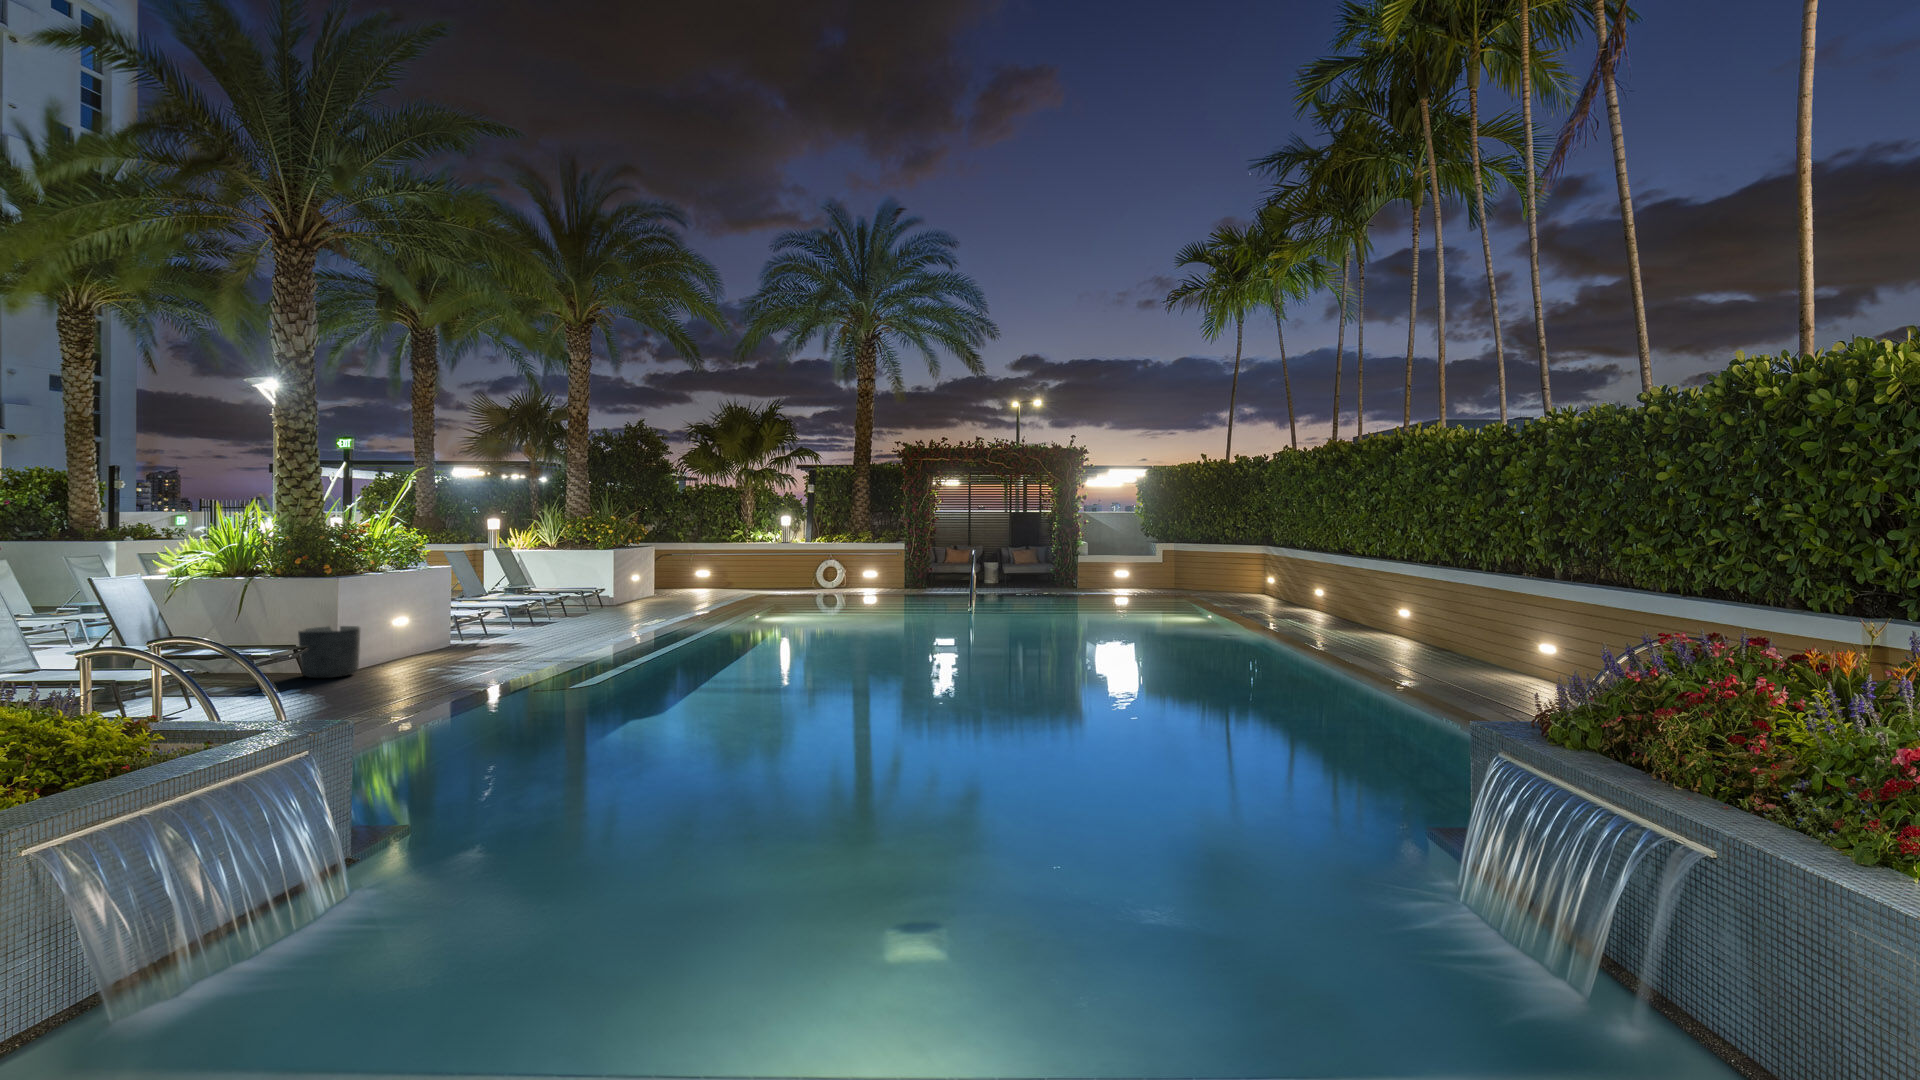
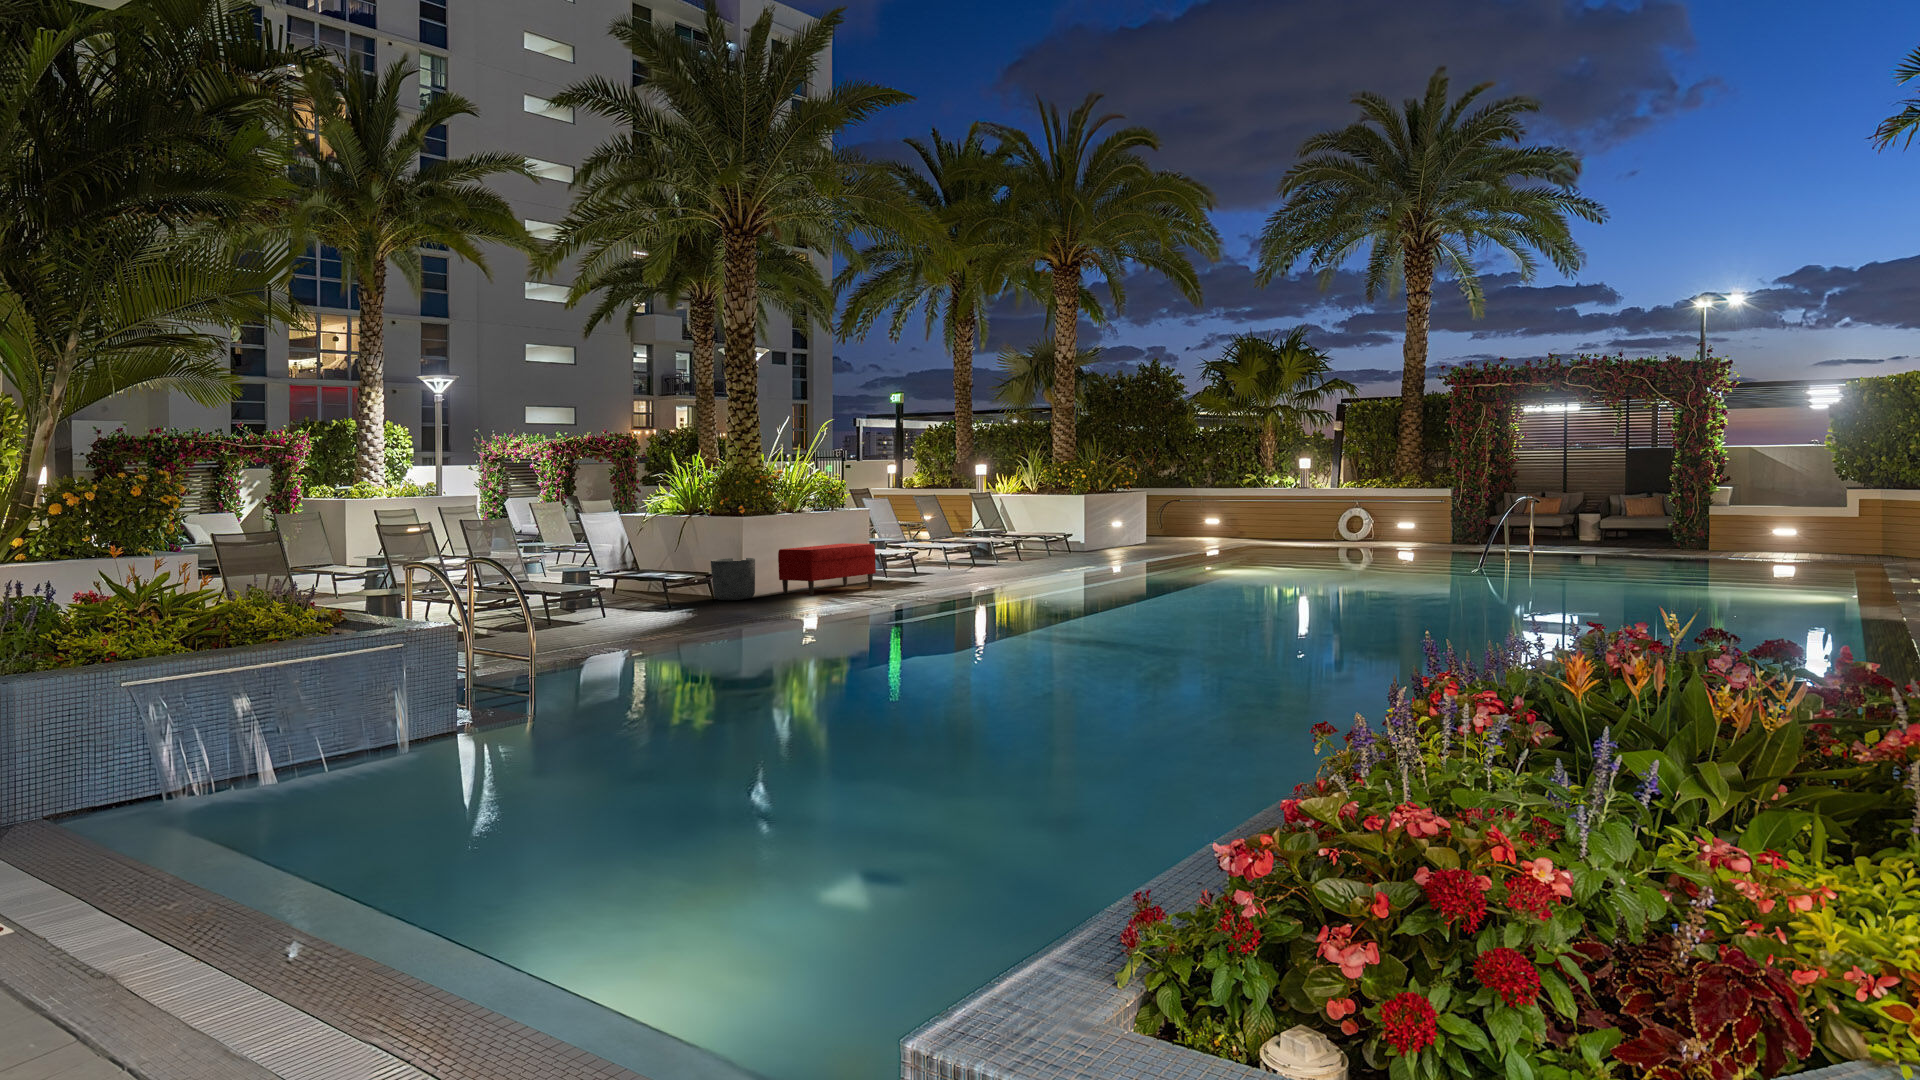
bench: none [376,604,485,665] -> present [778,543,876,596]

